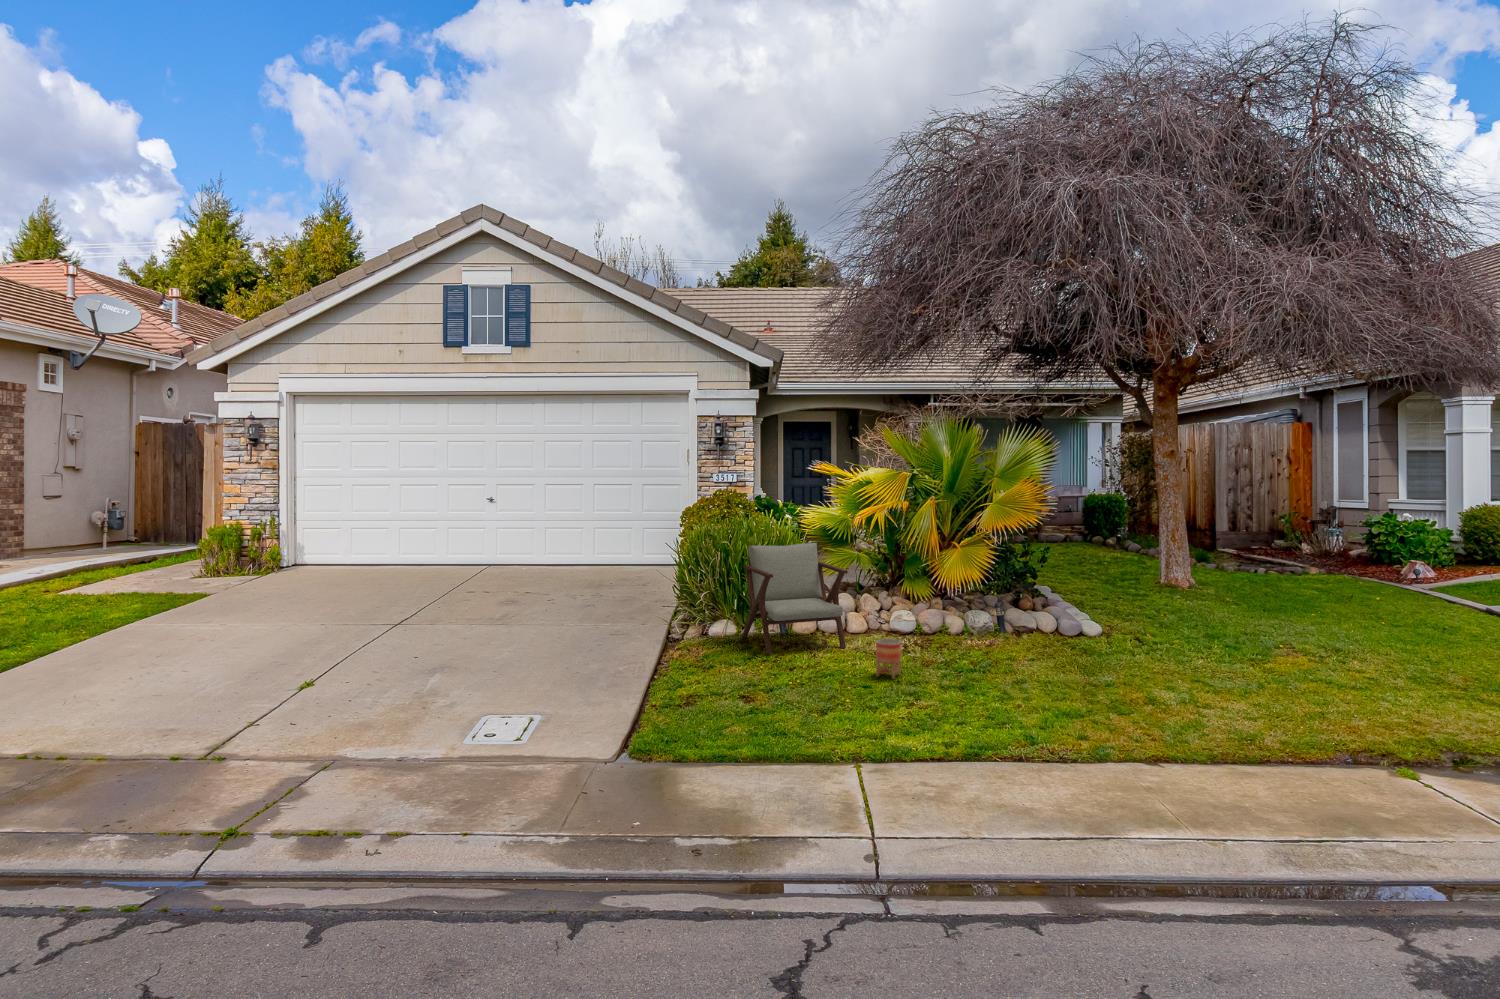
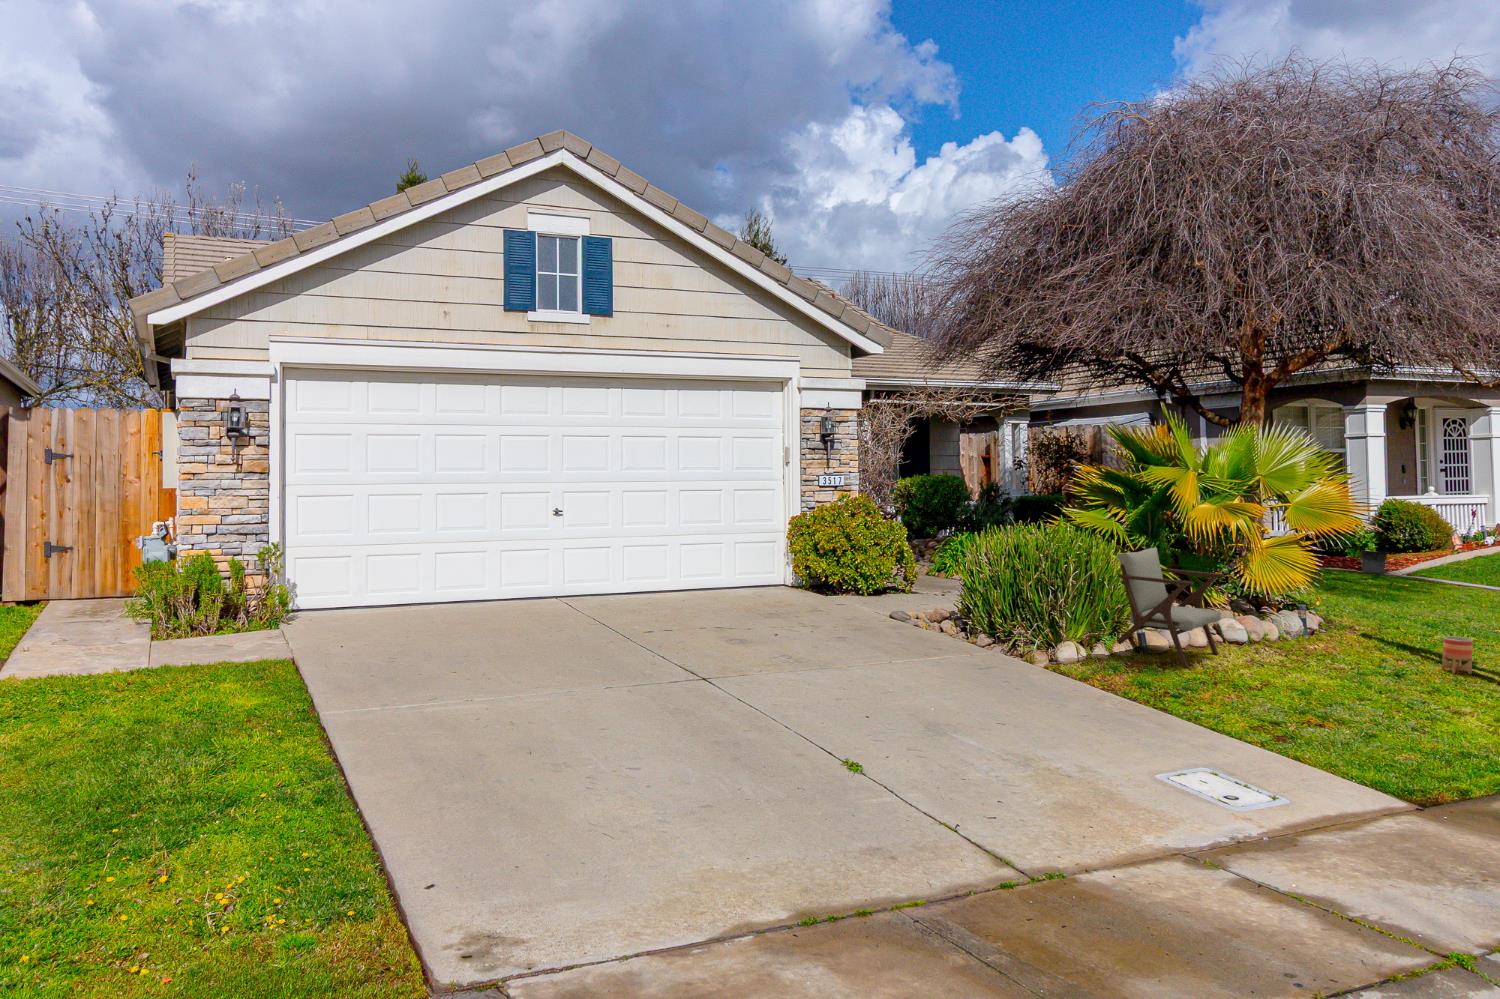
bucket: none [1354,566,1390,593] -> present [1361,550,1389,573]
planter: present [876,639,901,679] -> present [1442,636,1473,674]

